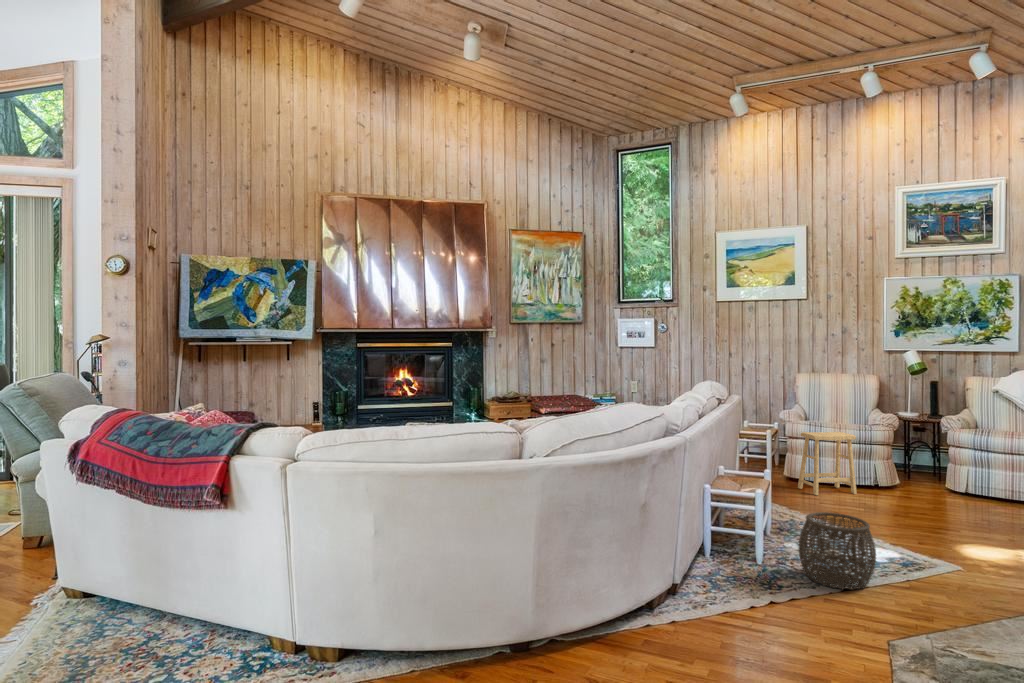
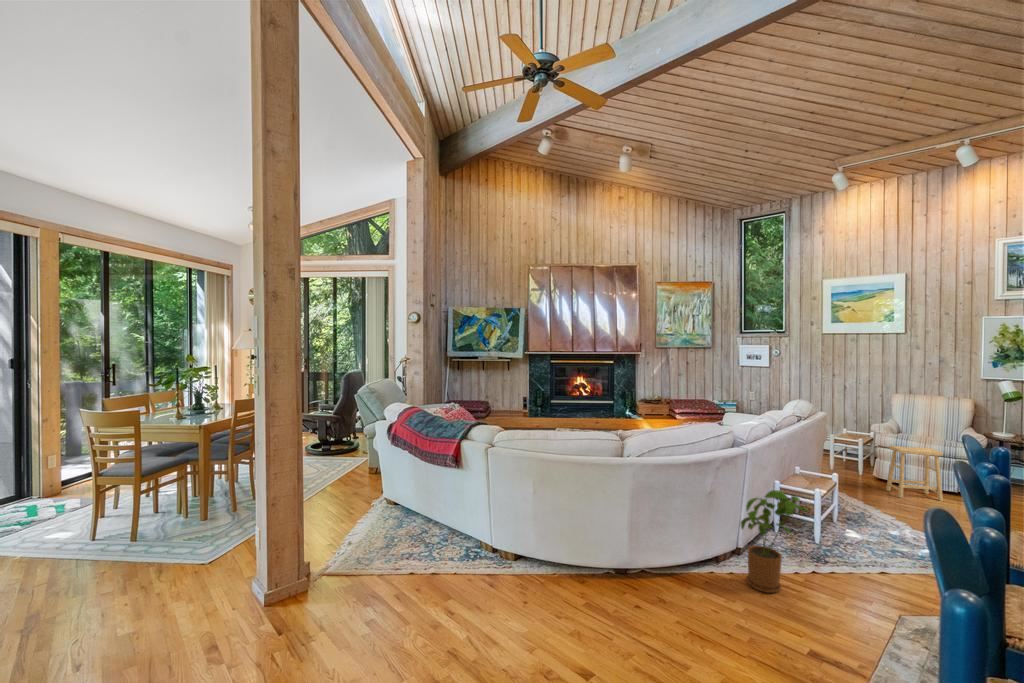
house plant: none [693,490,785,642] -> present [741,490,808,593]
woven basket: present [798,512,876,590] -> none [847,513,915,576]

